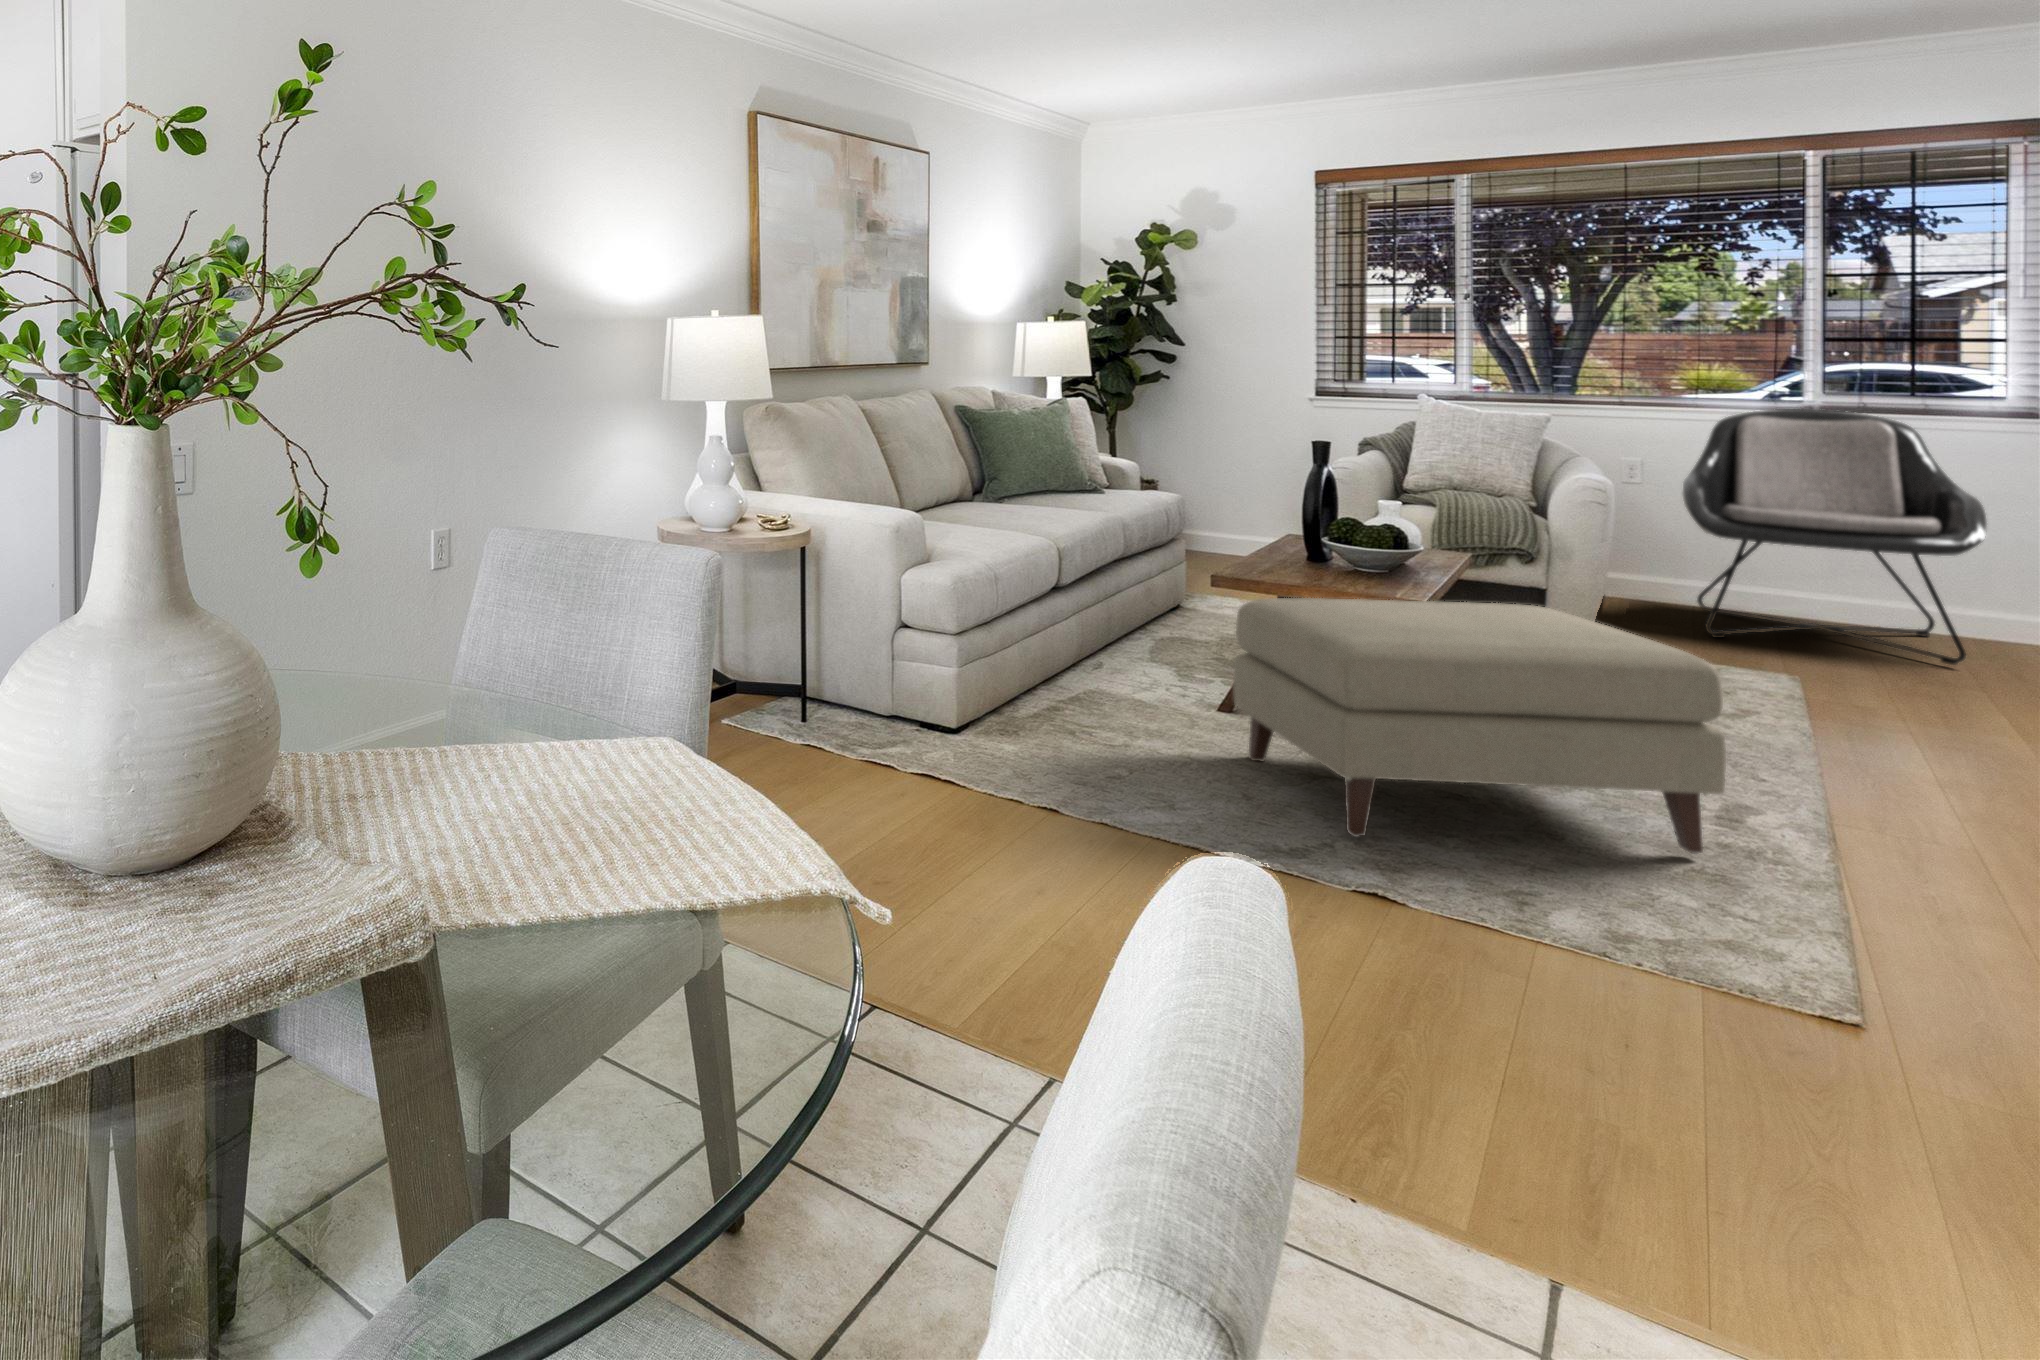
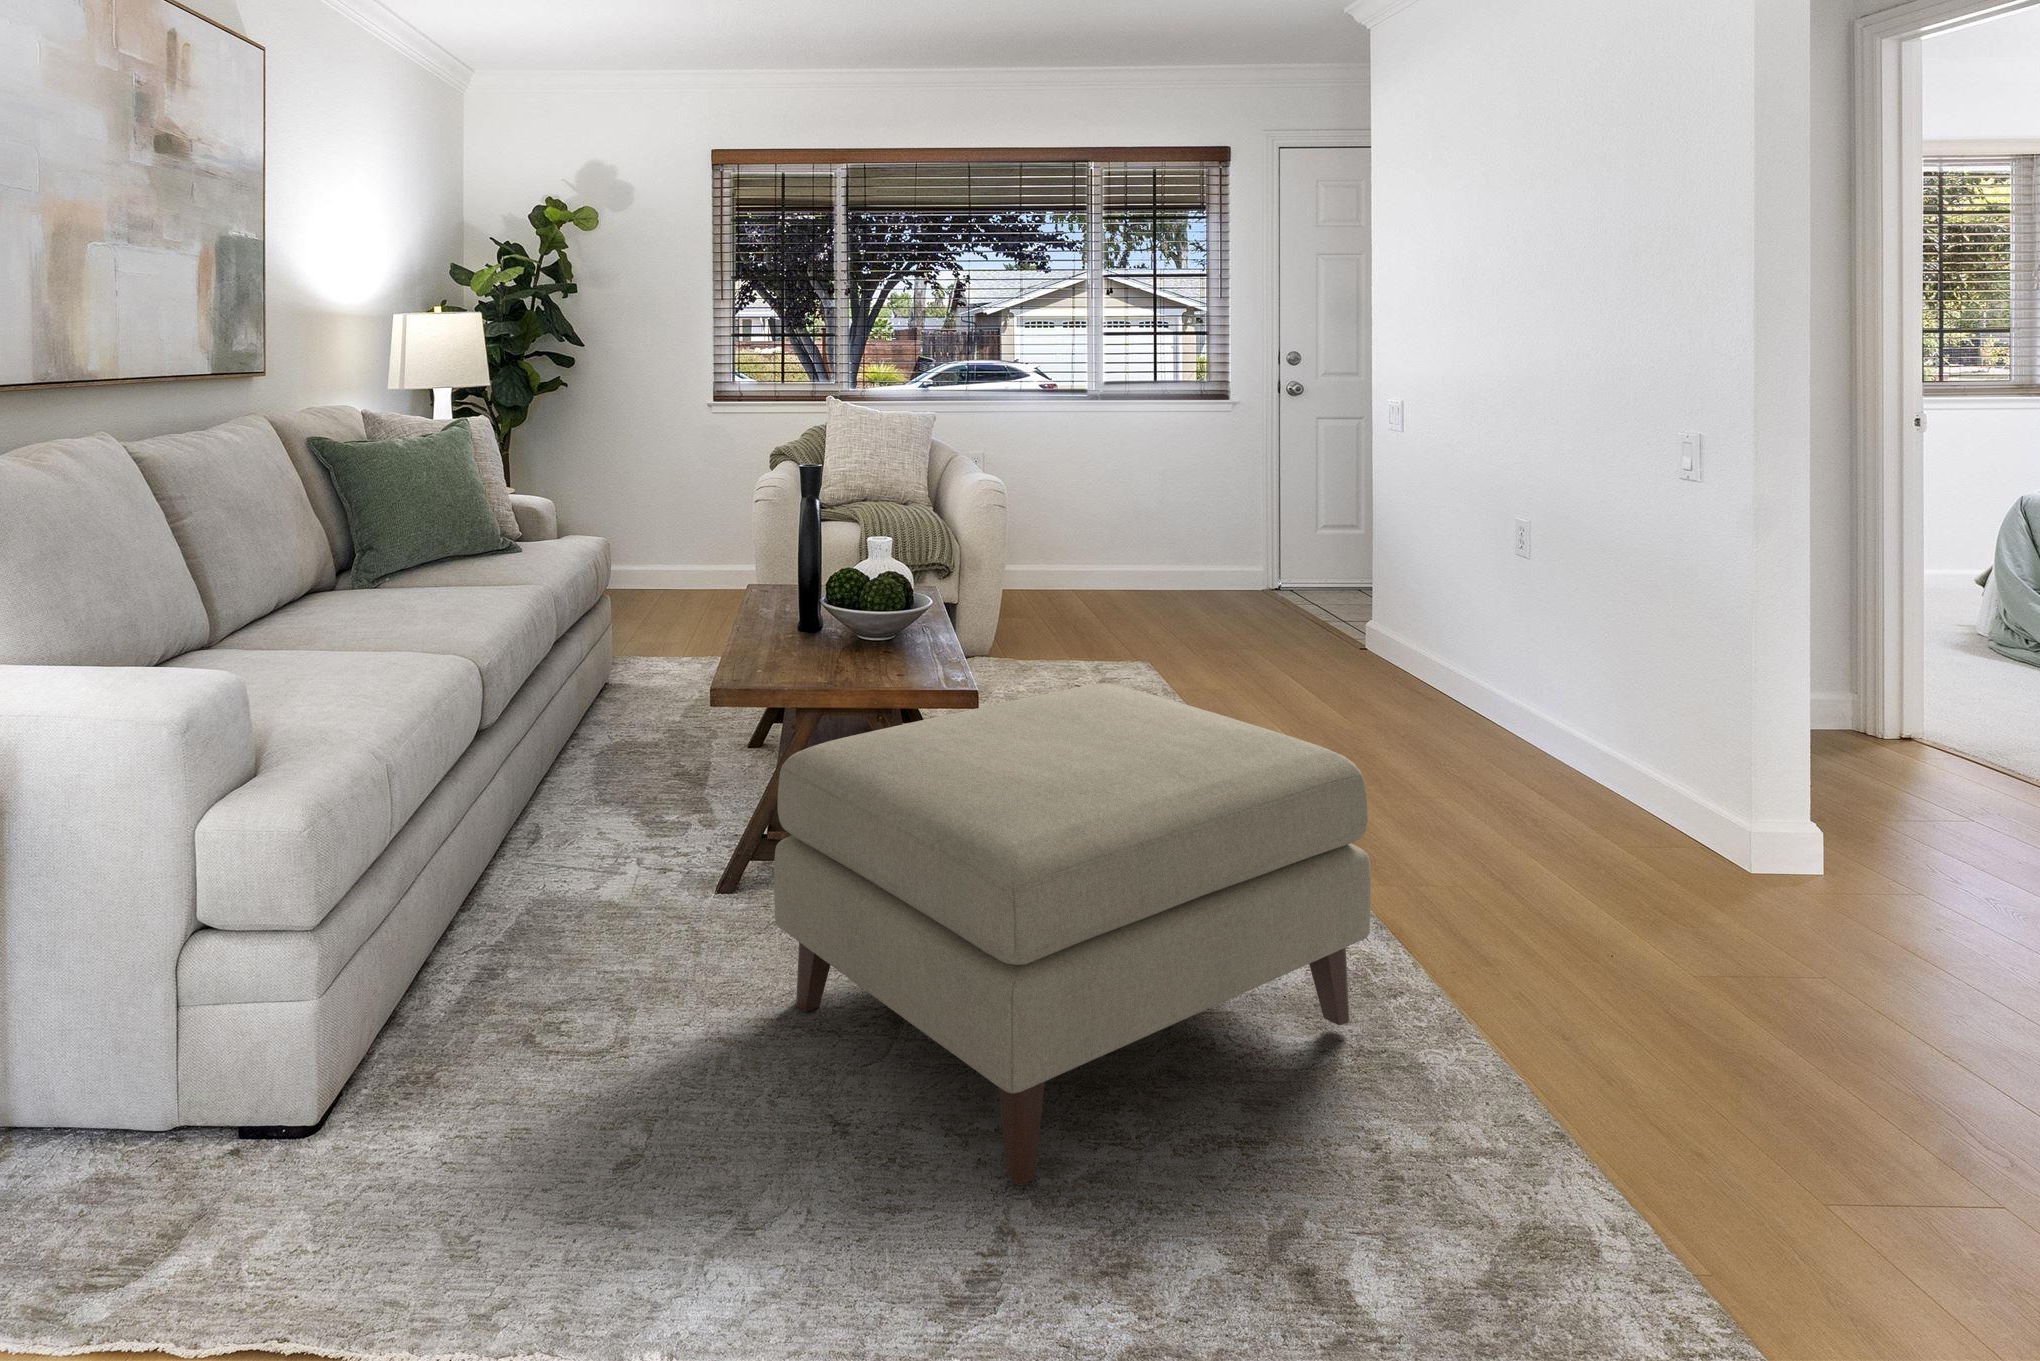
lounge chair: present [1683,409,1987,665] -> none [1041,398,1258,631]

